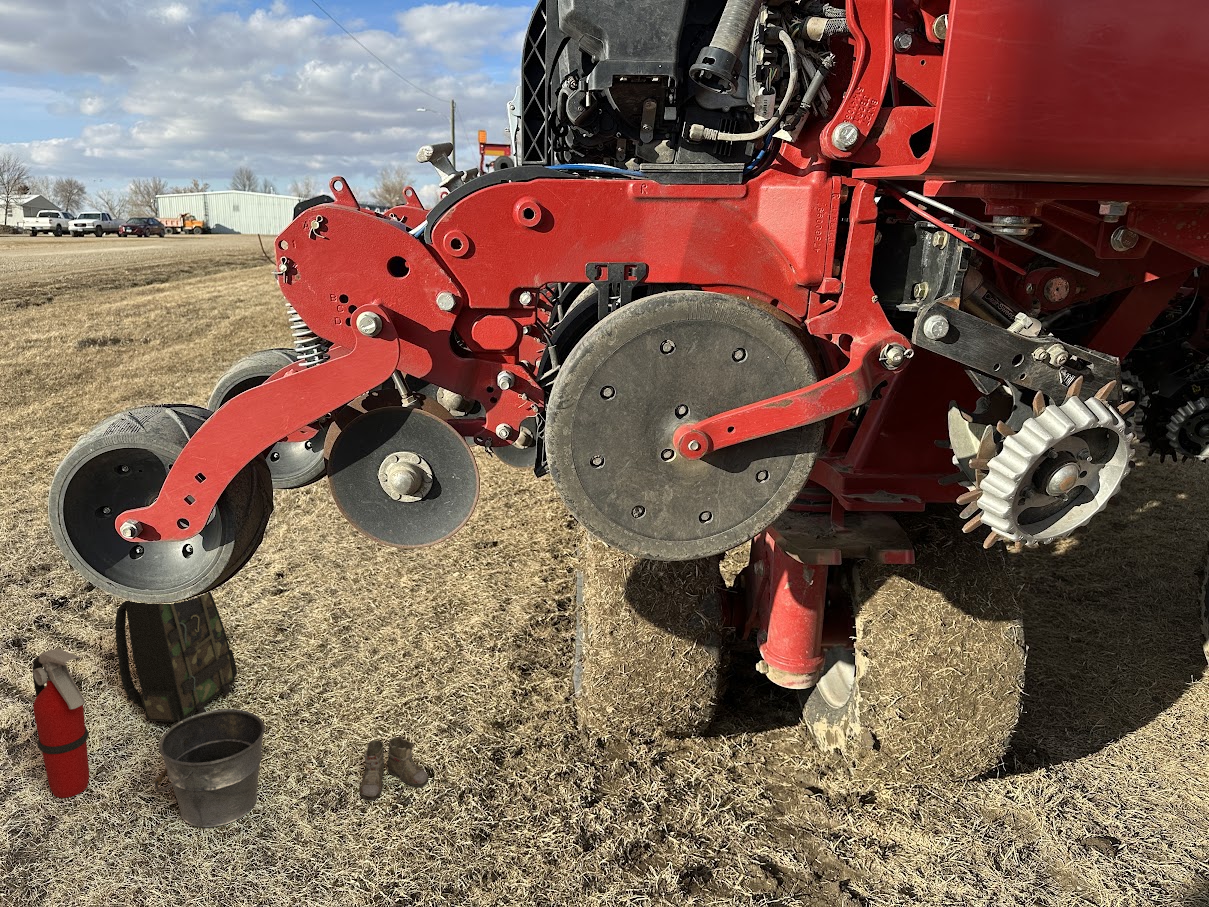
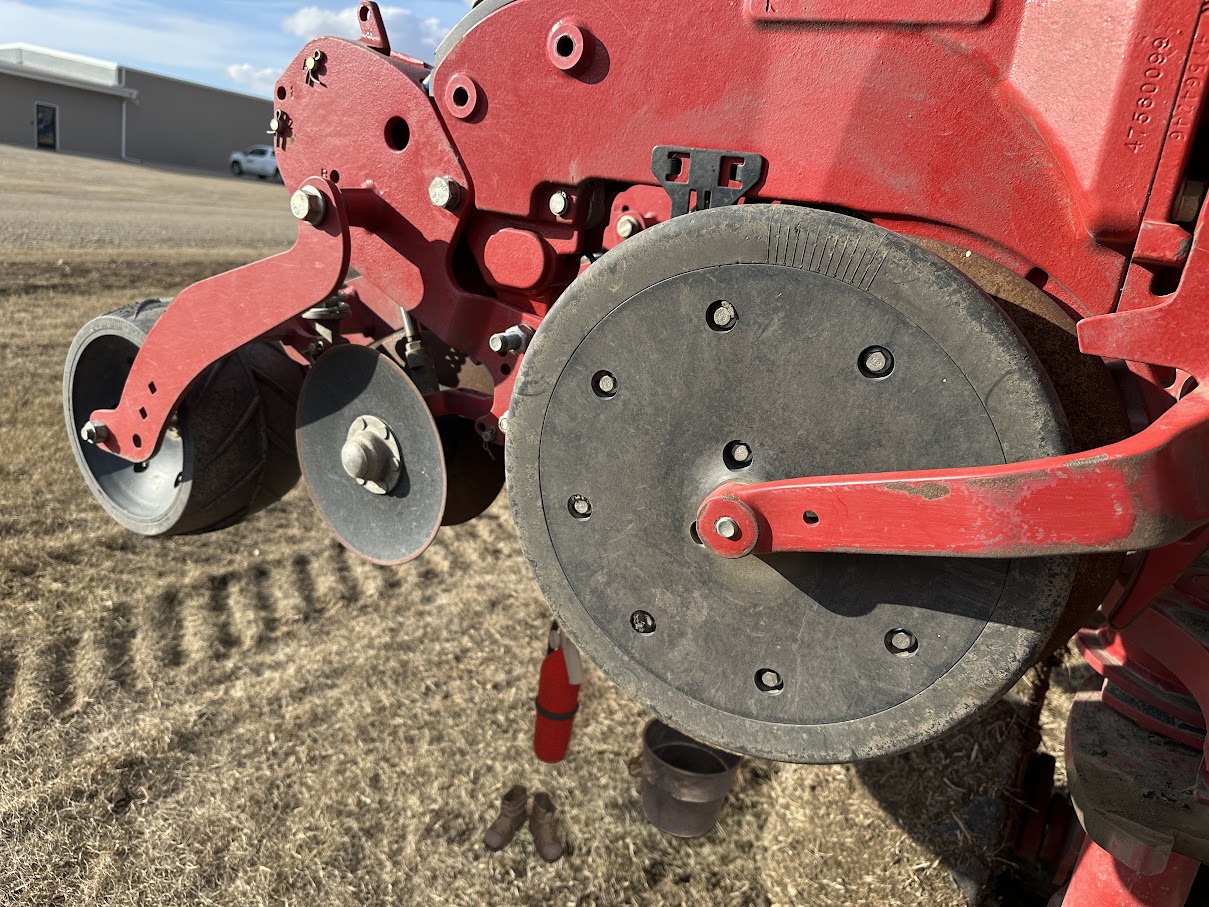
backpack: present [115,592,237,722] -> none [366,520,472,681]
fire extinguisher: present [33,649,89,798] -> present [533,620,585,763]
bucket: present [154,709,265,827] -> present [628,717,745,837]

